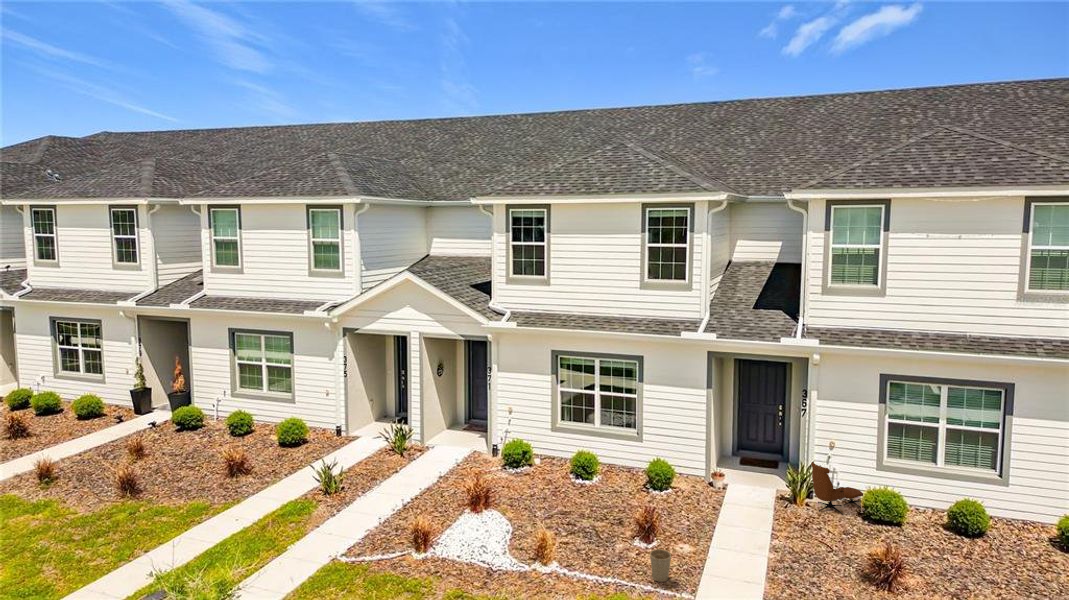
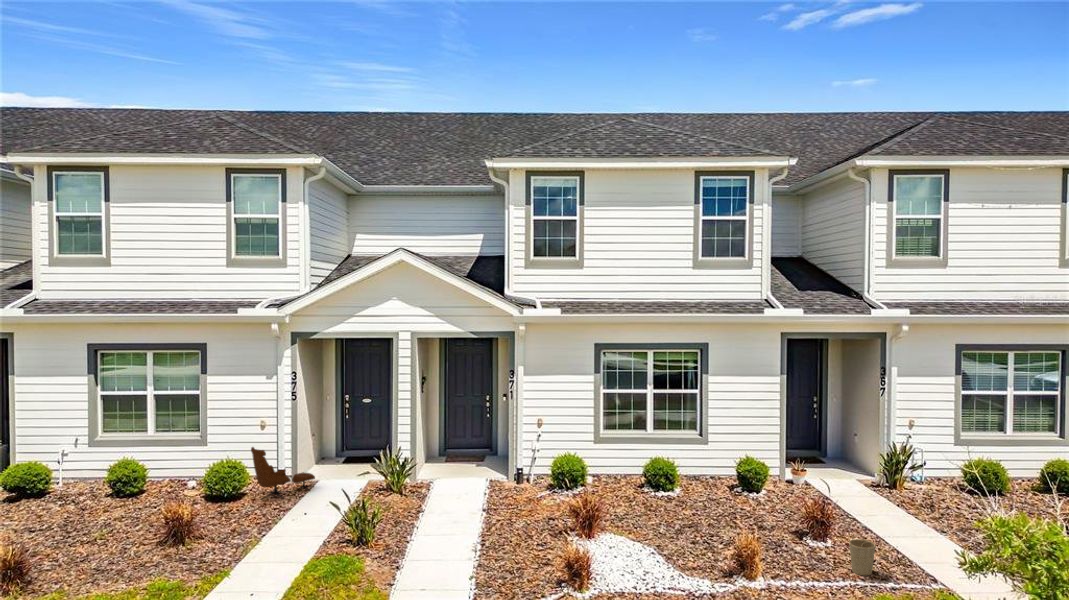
lounge chair: present [811,462,863,515] -> present [251,447,315,500]

